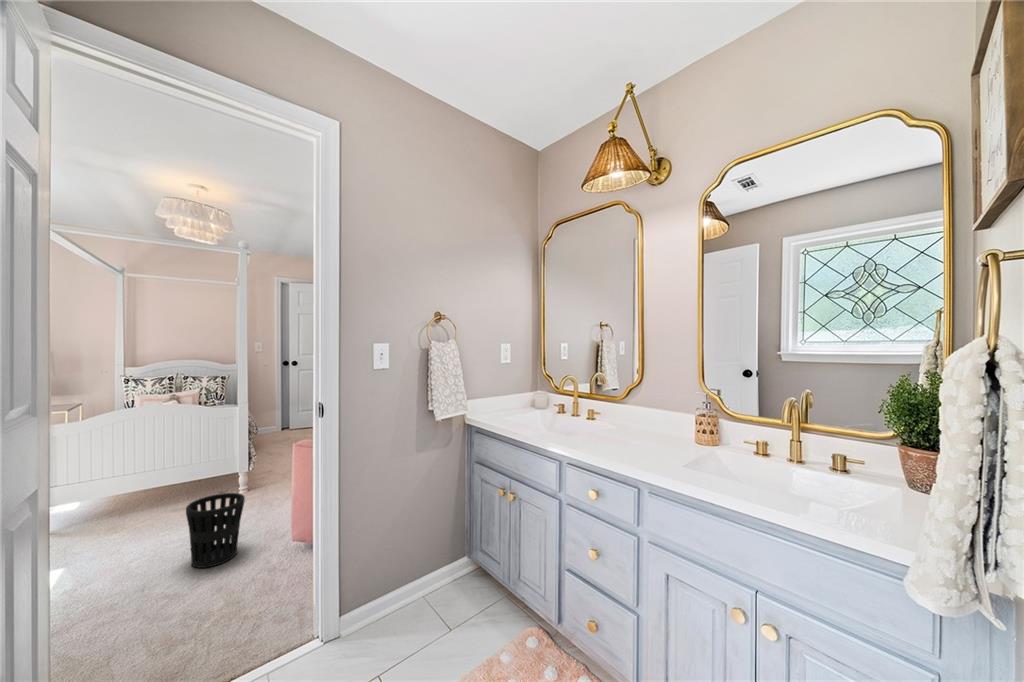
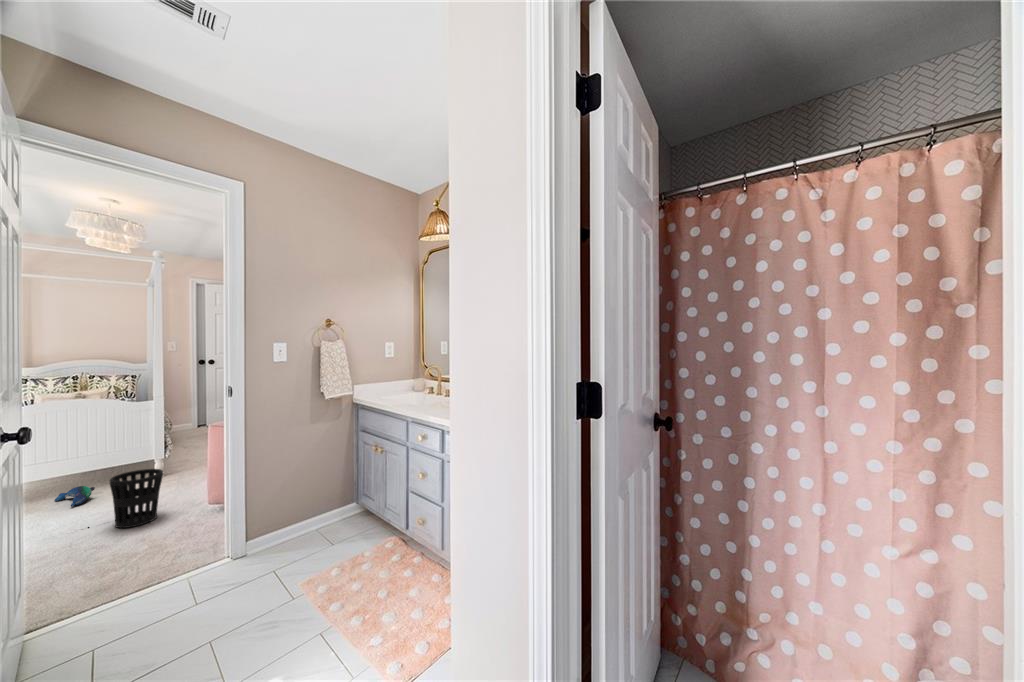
plush toy: none [137,503,177,530] -> present [54,486,95,507]

